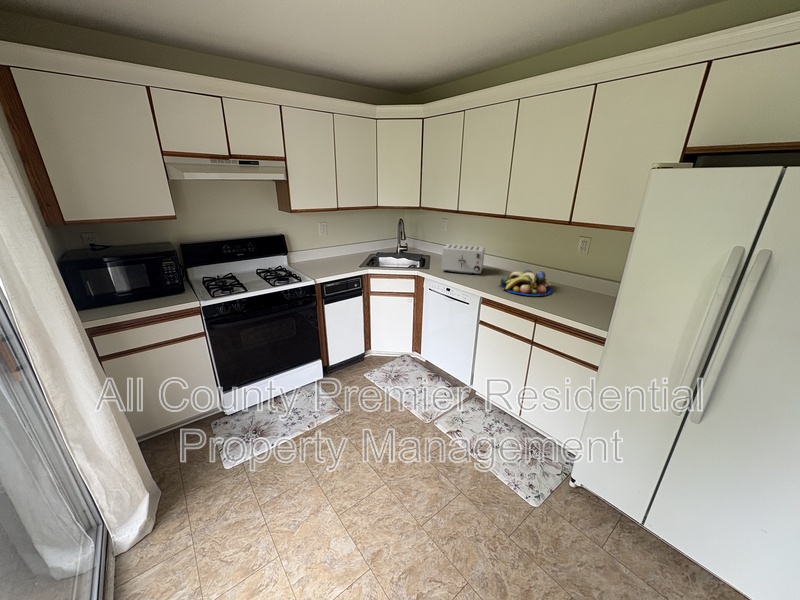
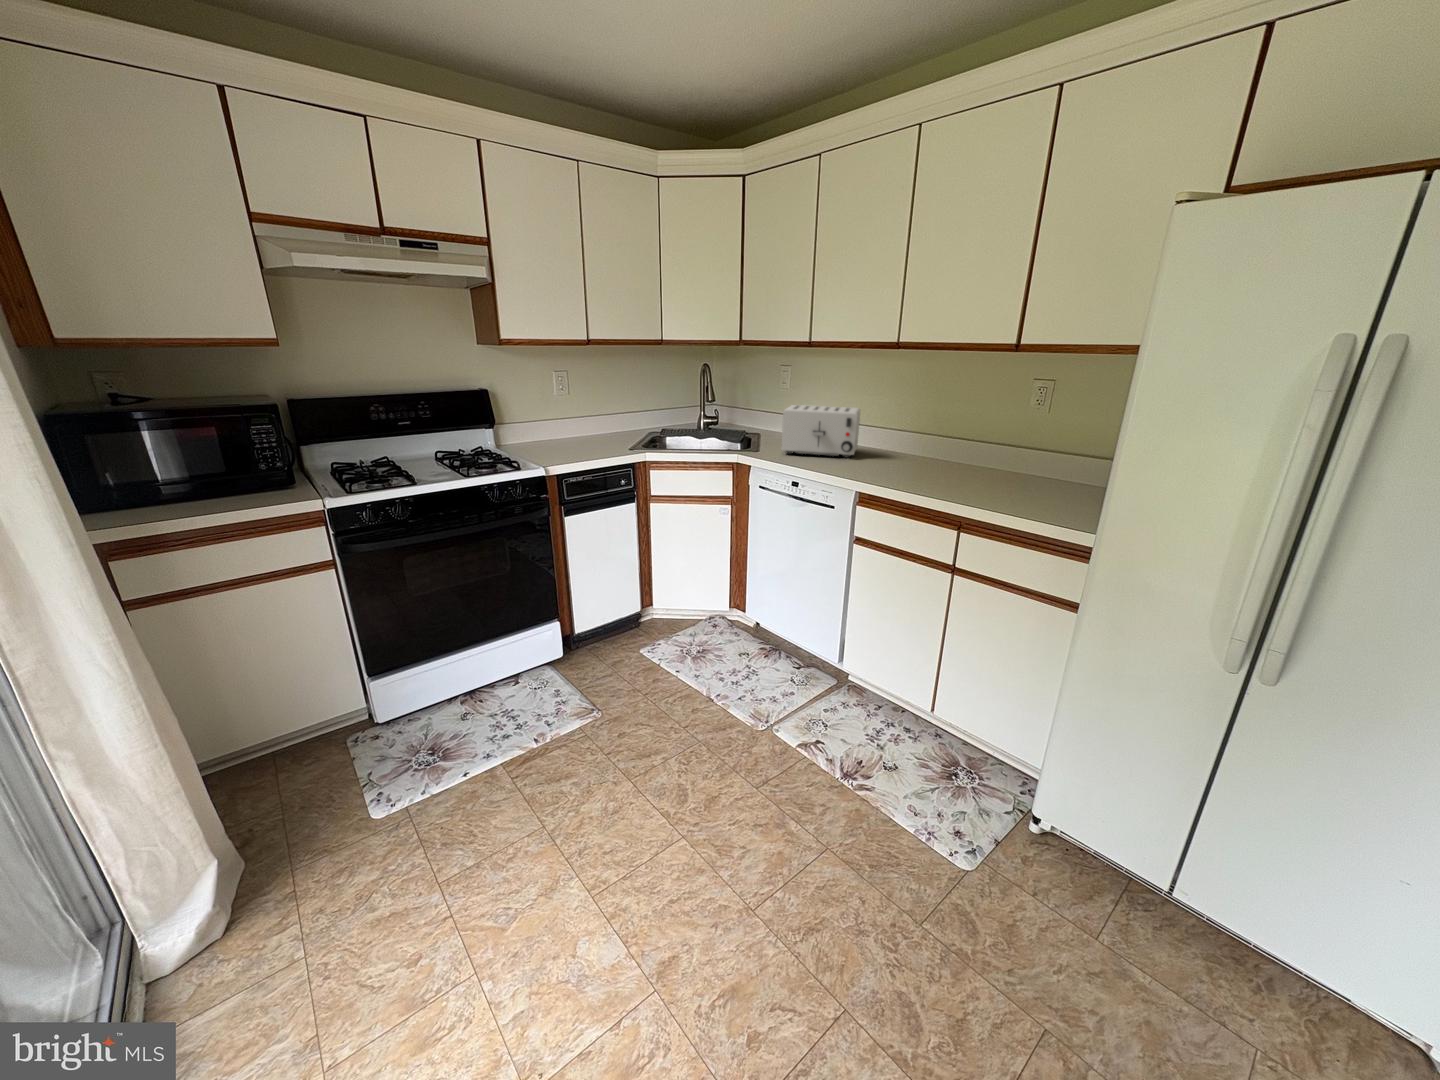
fruit bowl: present [500,270,553,296] -> none [889,443,988,486]

